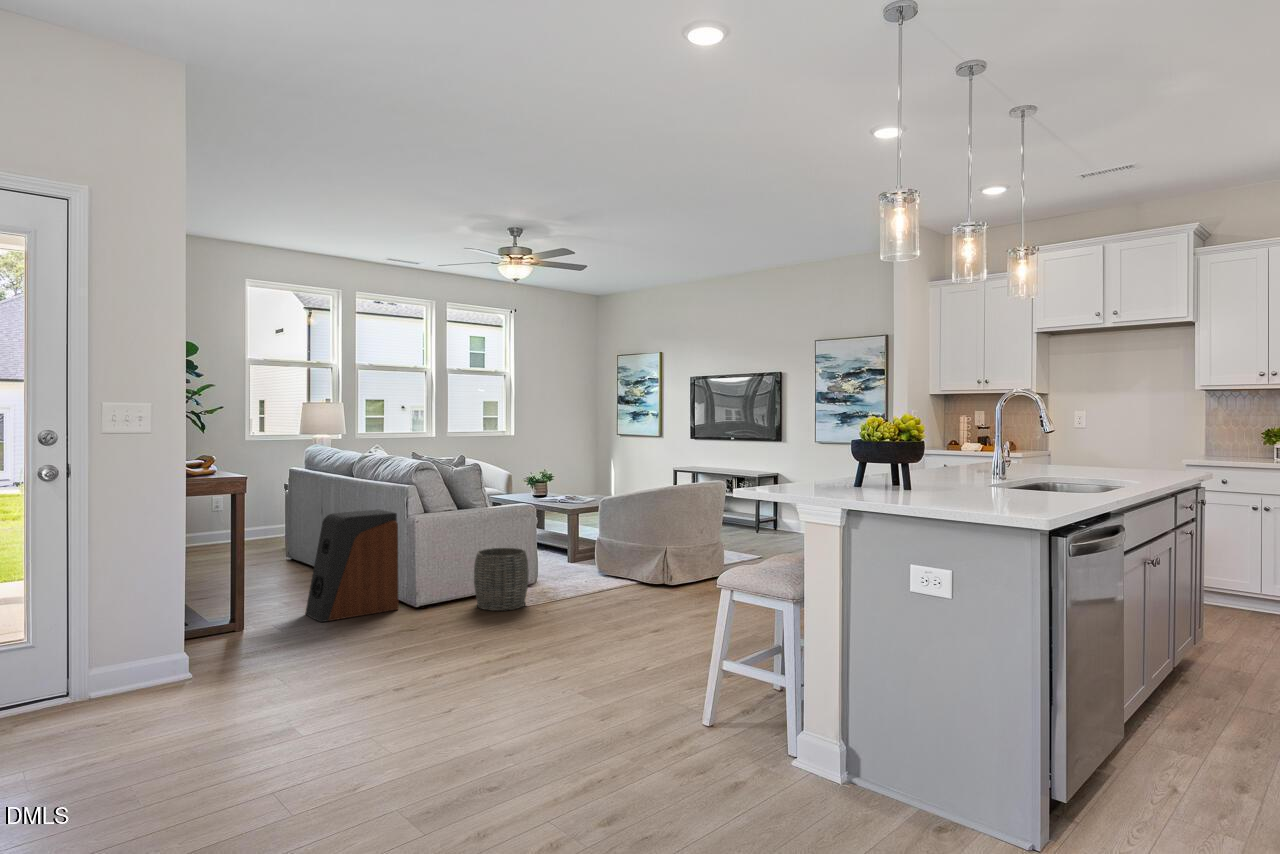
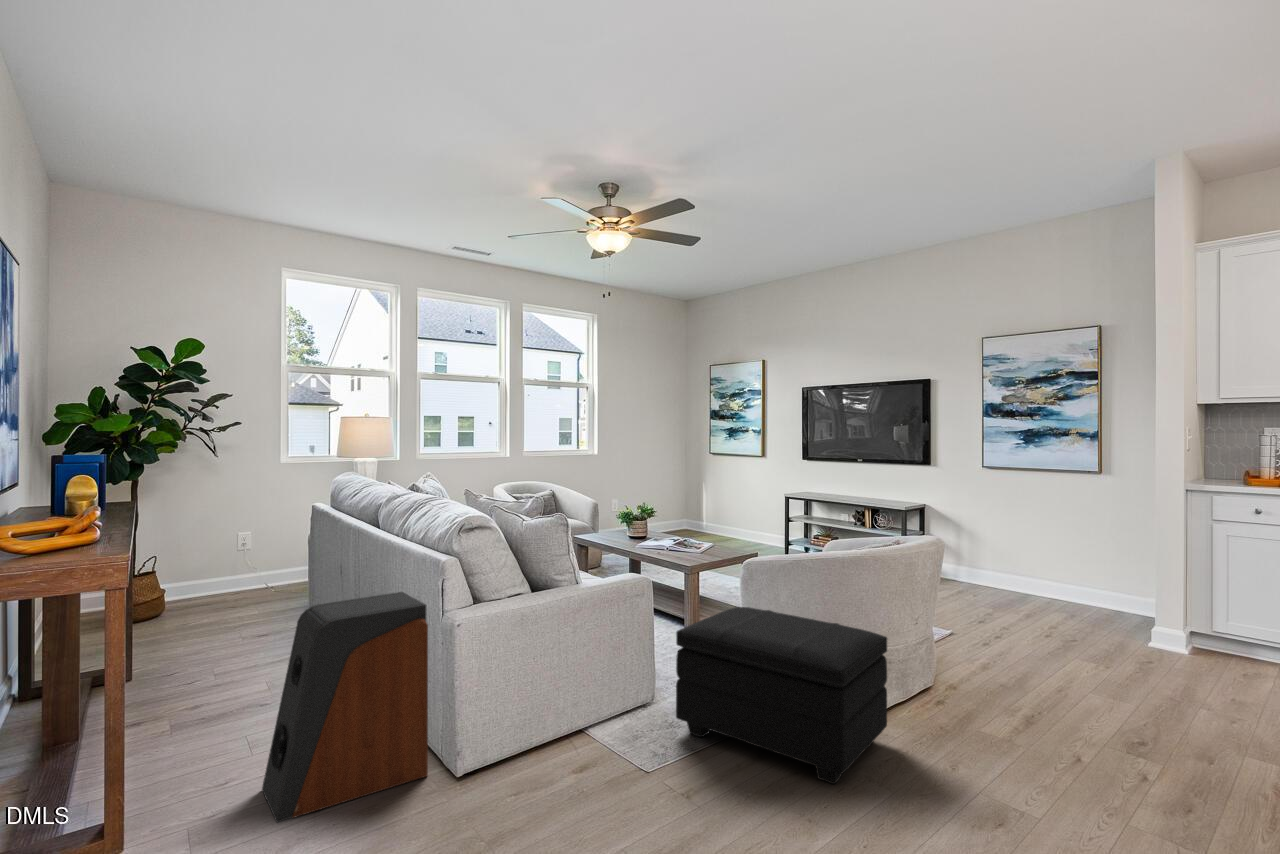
footstool: none [546,526,671,608] -> present [676,607,887,784]
woven basket: present [474,548,528,611] -> none [559,657,652,786]

